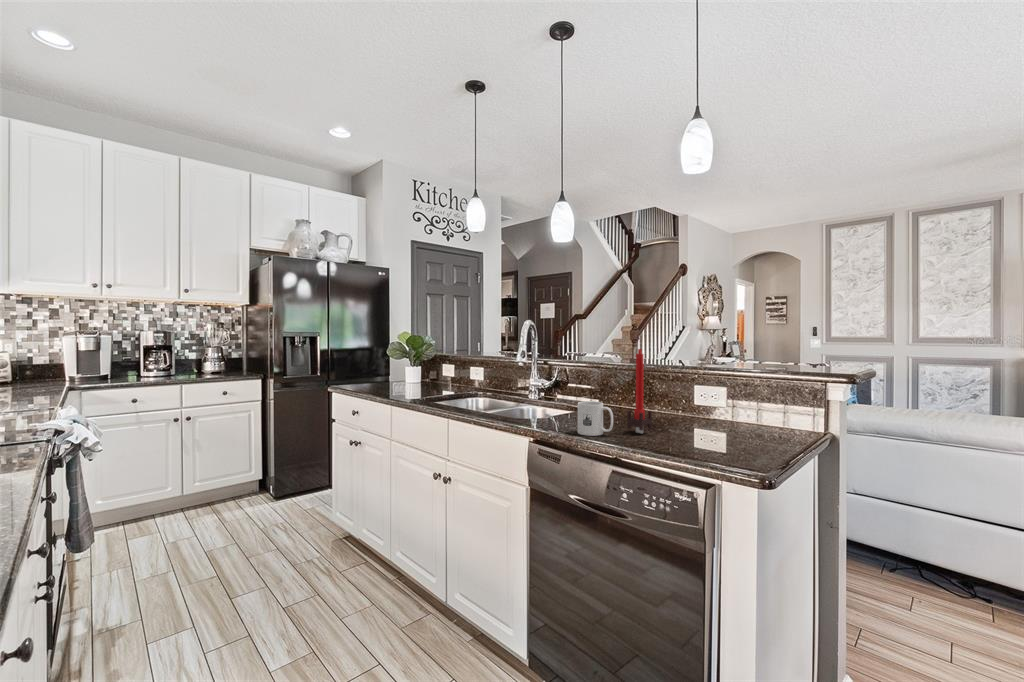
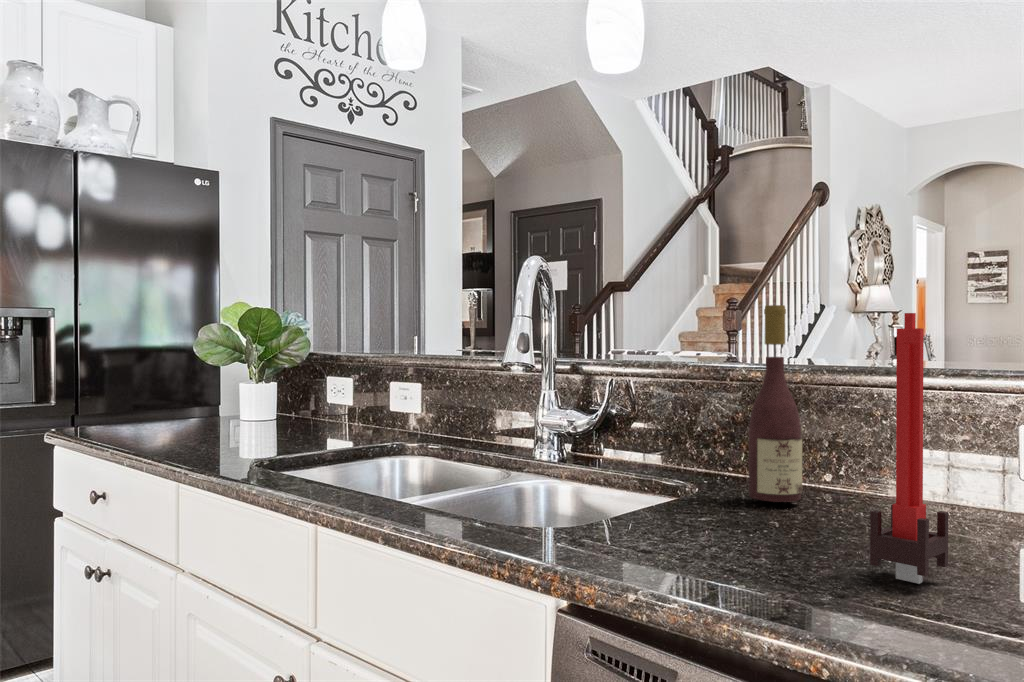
wine bottle: none [604,341,624,415] -> present [749,305,802,502]
mug: present [578,401,613,436] -> none [713,480,836,597]

